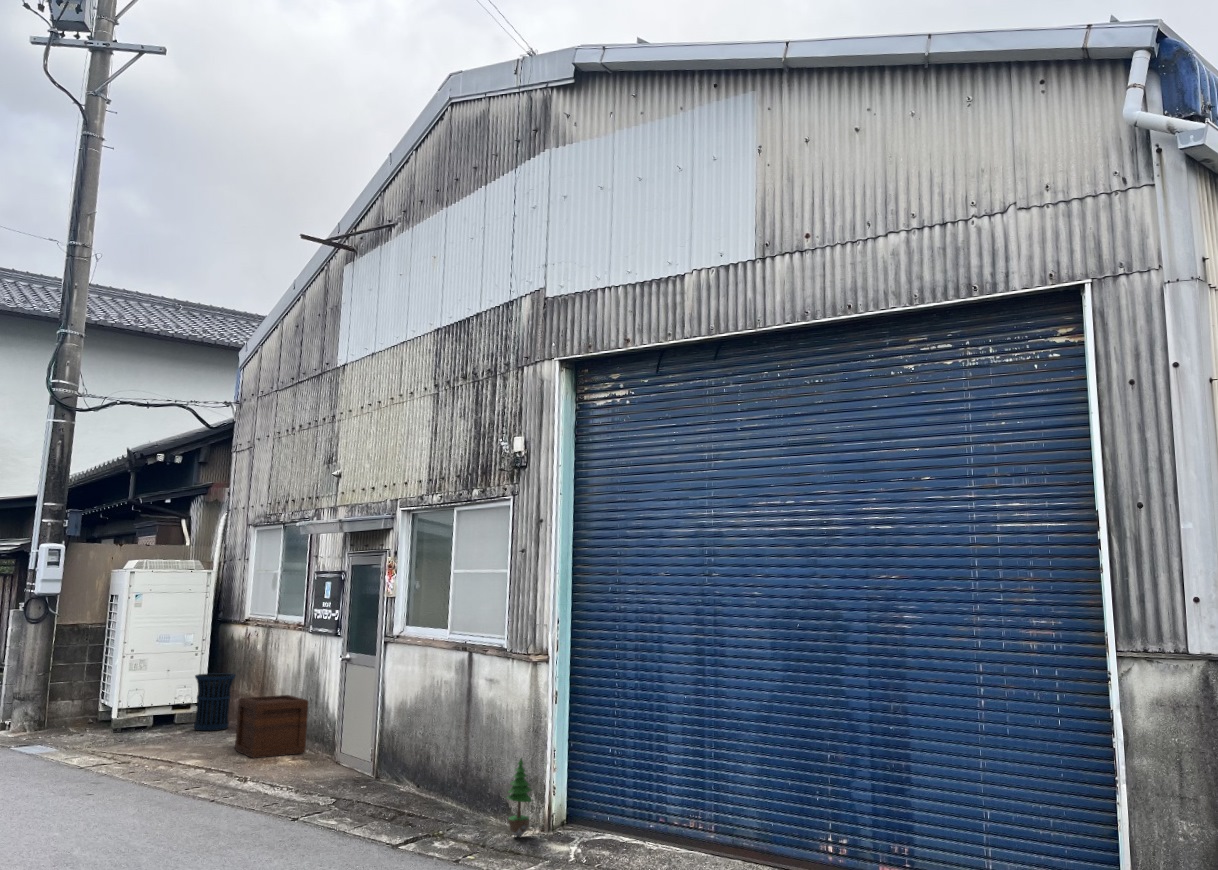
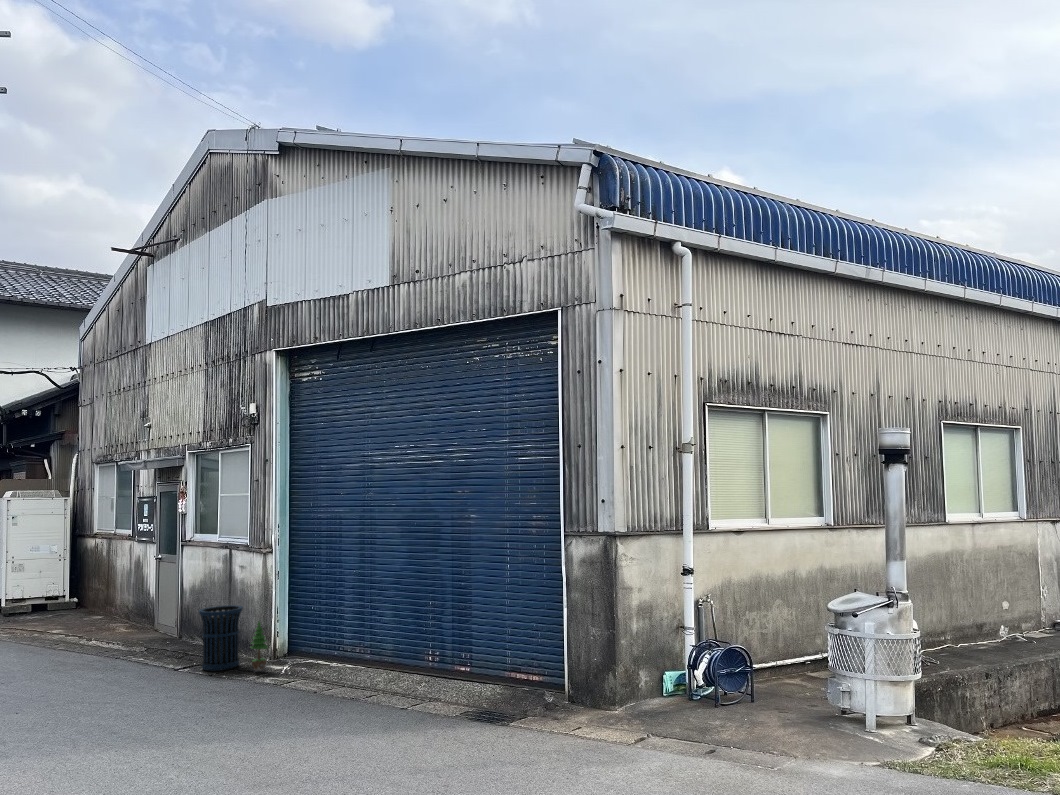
trash can: present [194,673,236,731] -> present [199,605,243,671]
wooden crate: present [235,695,309,758] -> none [83,589,136,636]

